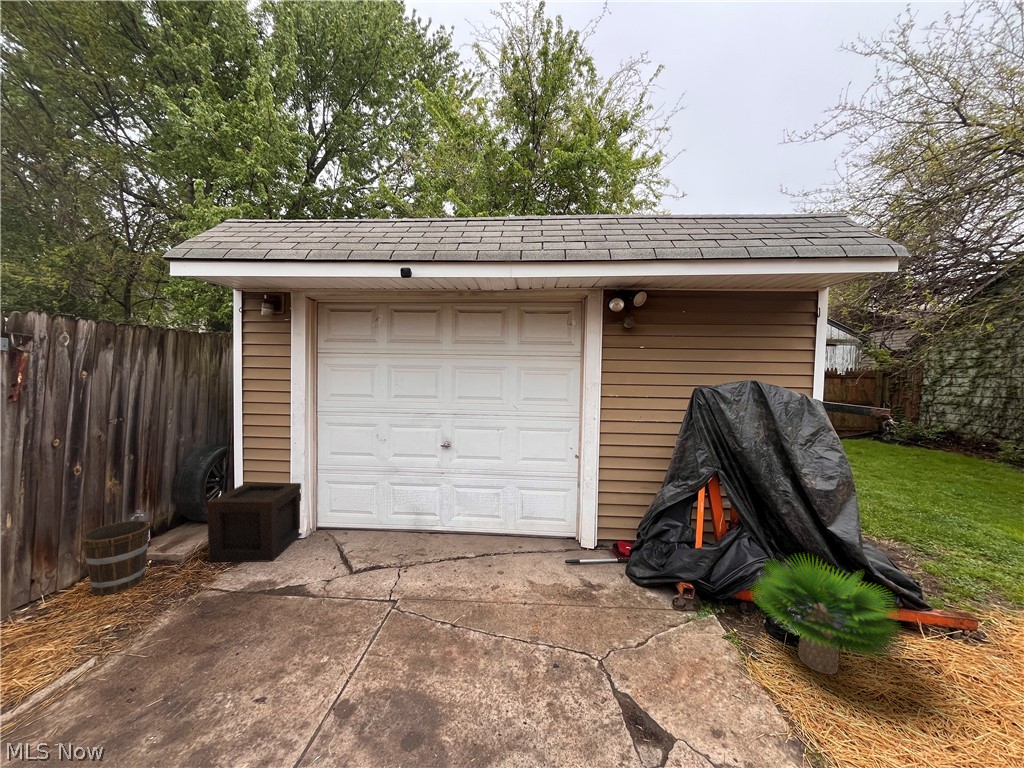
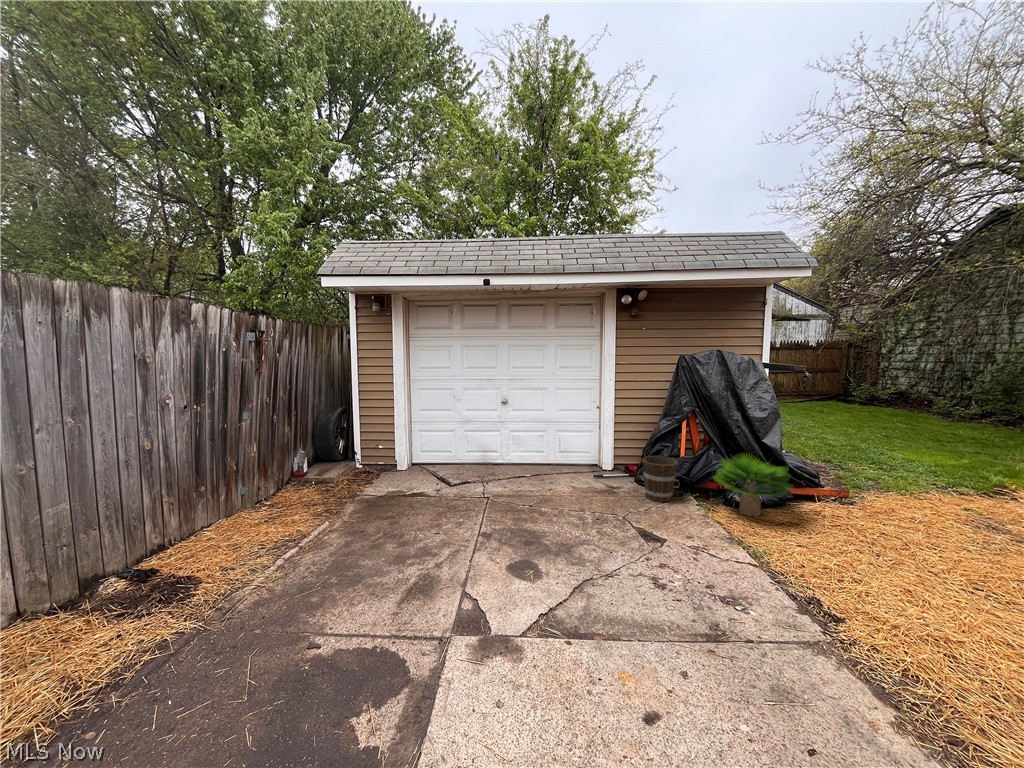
wooden crate: present [208,483,302,562] -> none [349,433,402,484]
bucket: present [81,520,150,595] -> present [642,456,678,502]

